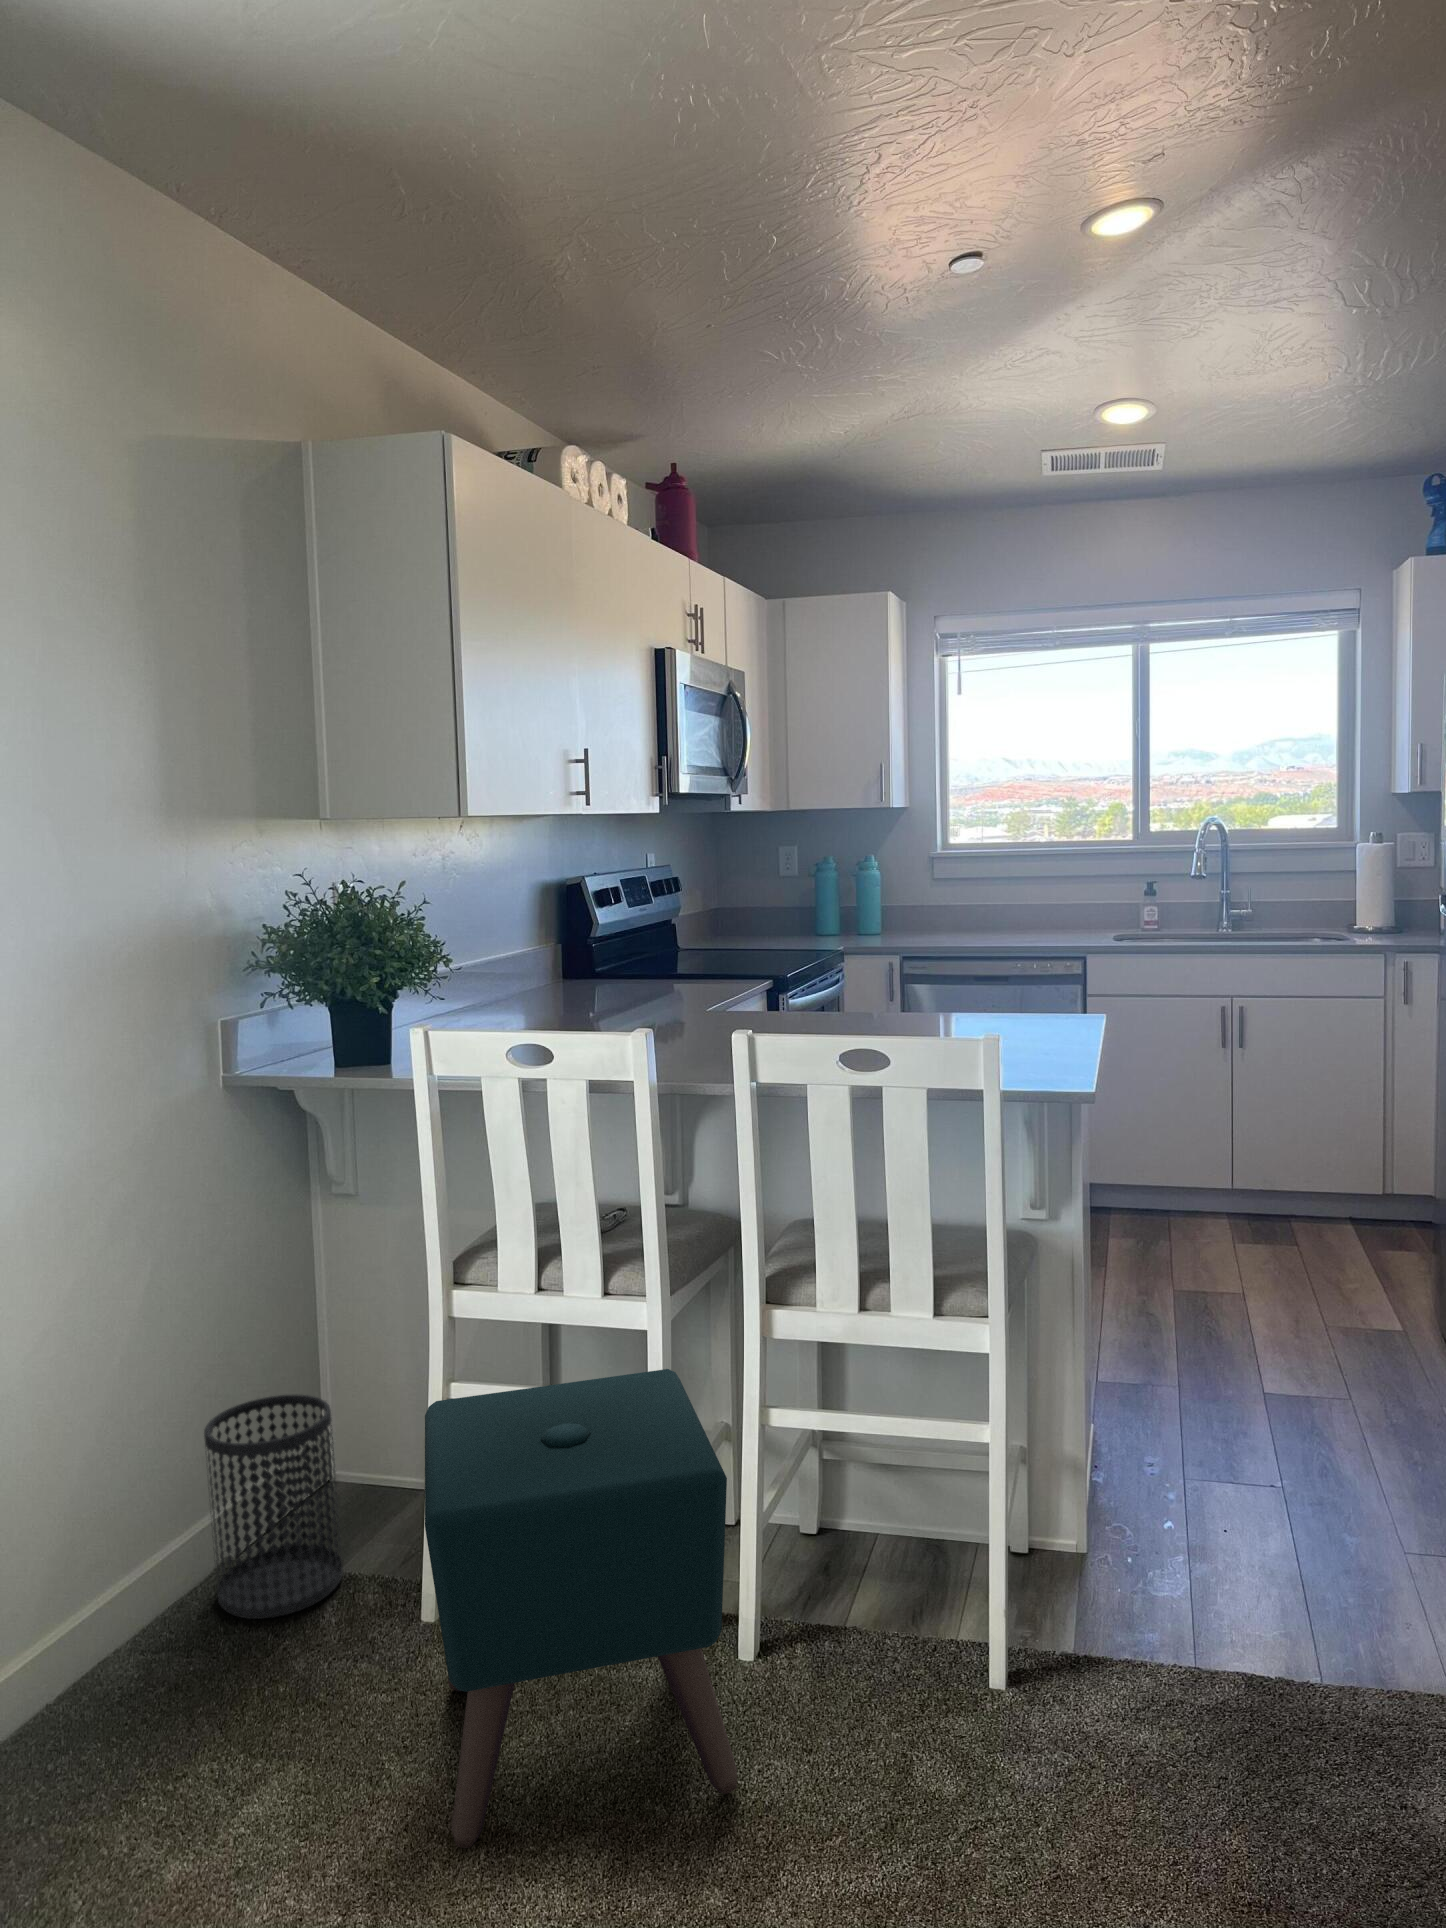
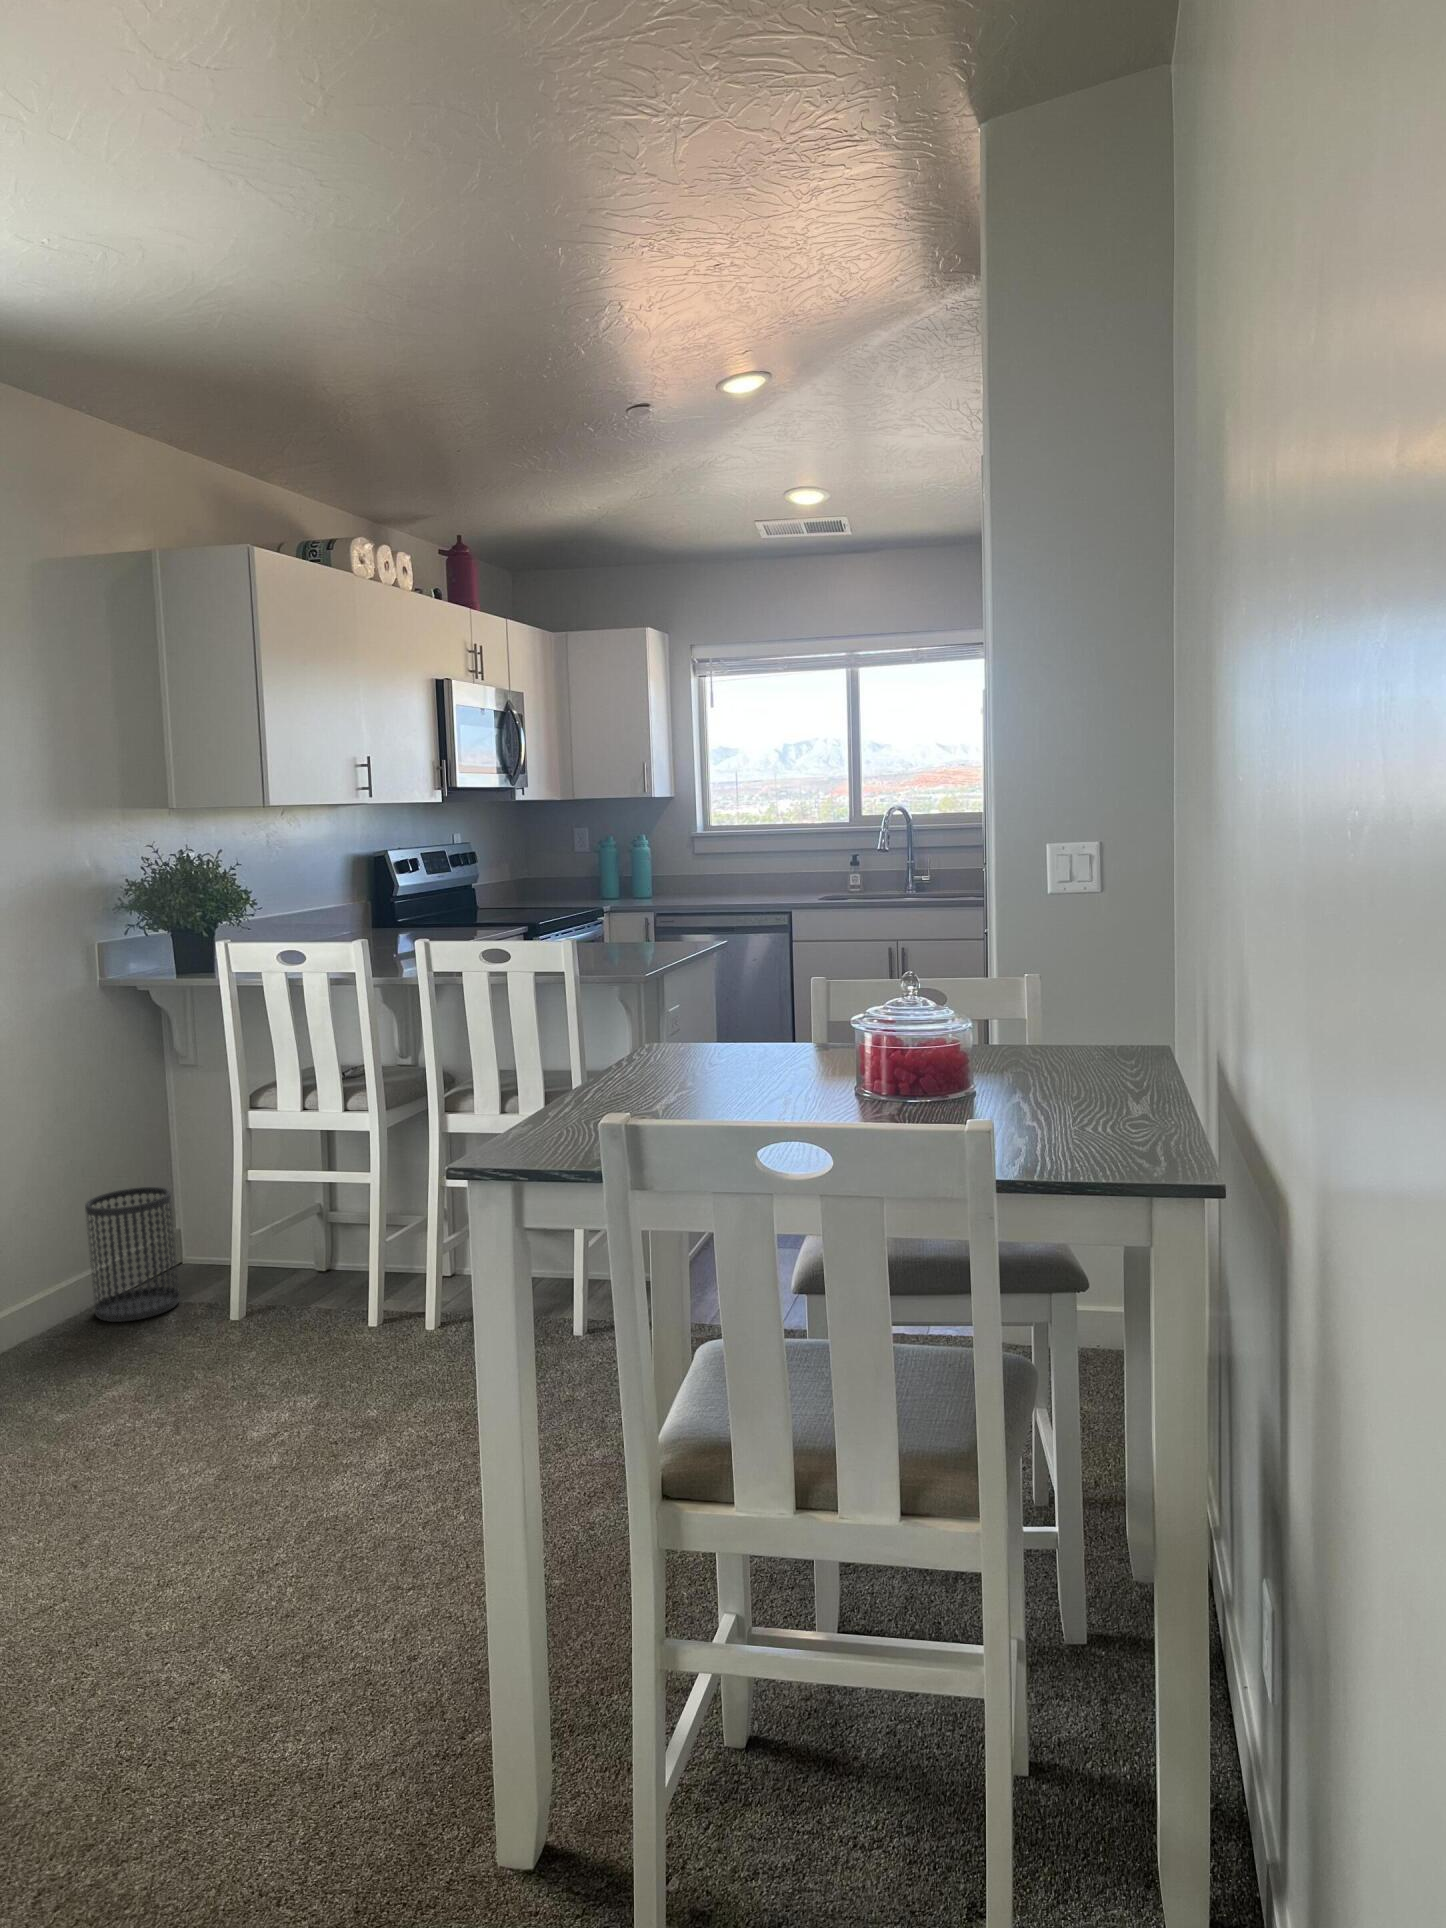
ottoman: present [425,1369,737,1848] -> none [205,1150,398,1402]

